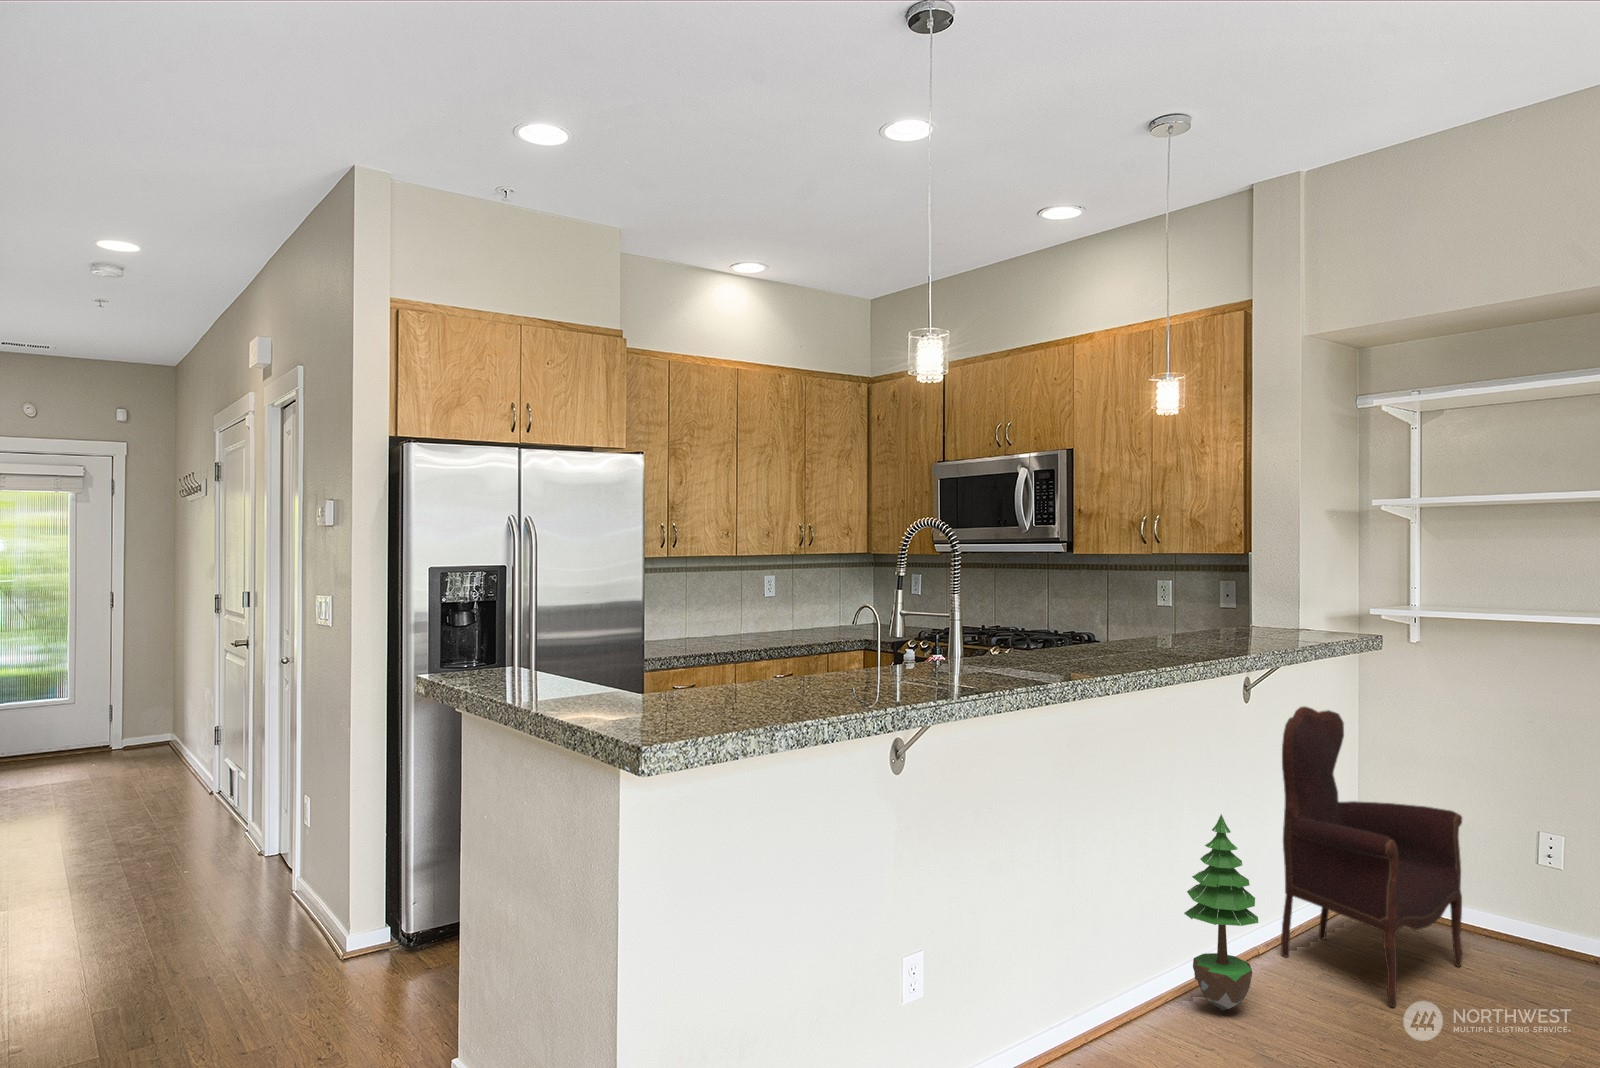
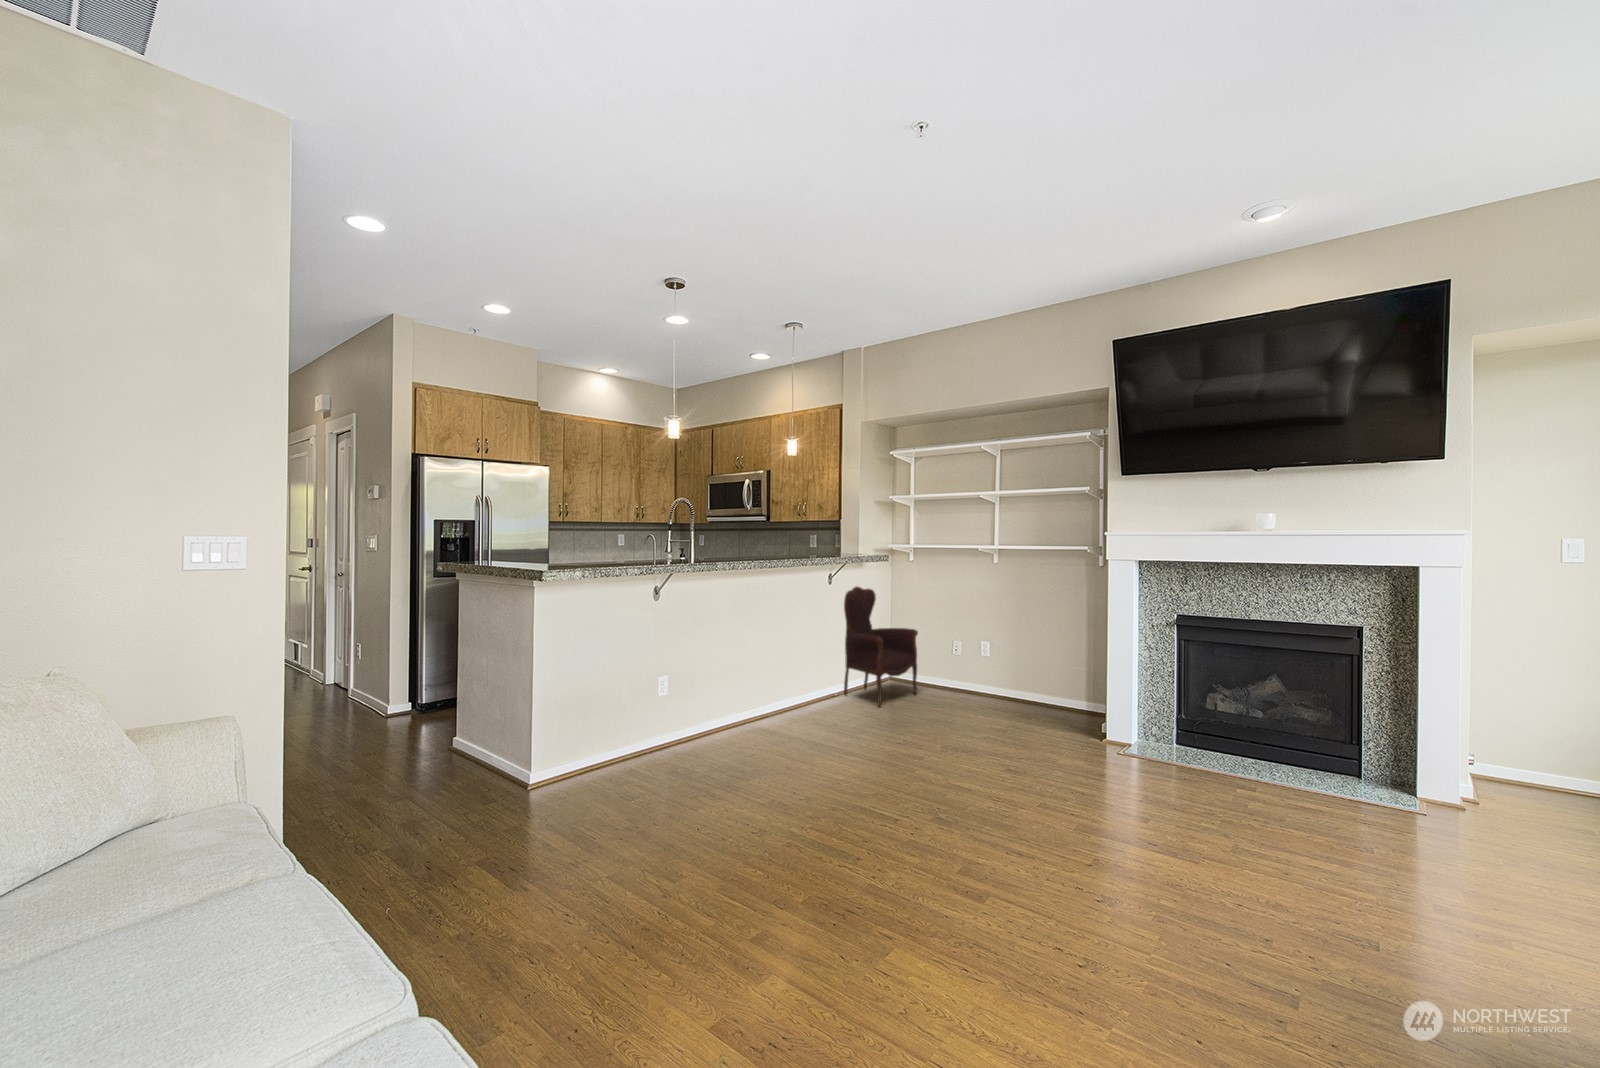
potted tree: present [1184,815,1258,1011] -> none [794,627,824,712]

